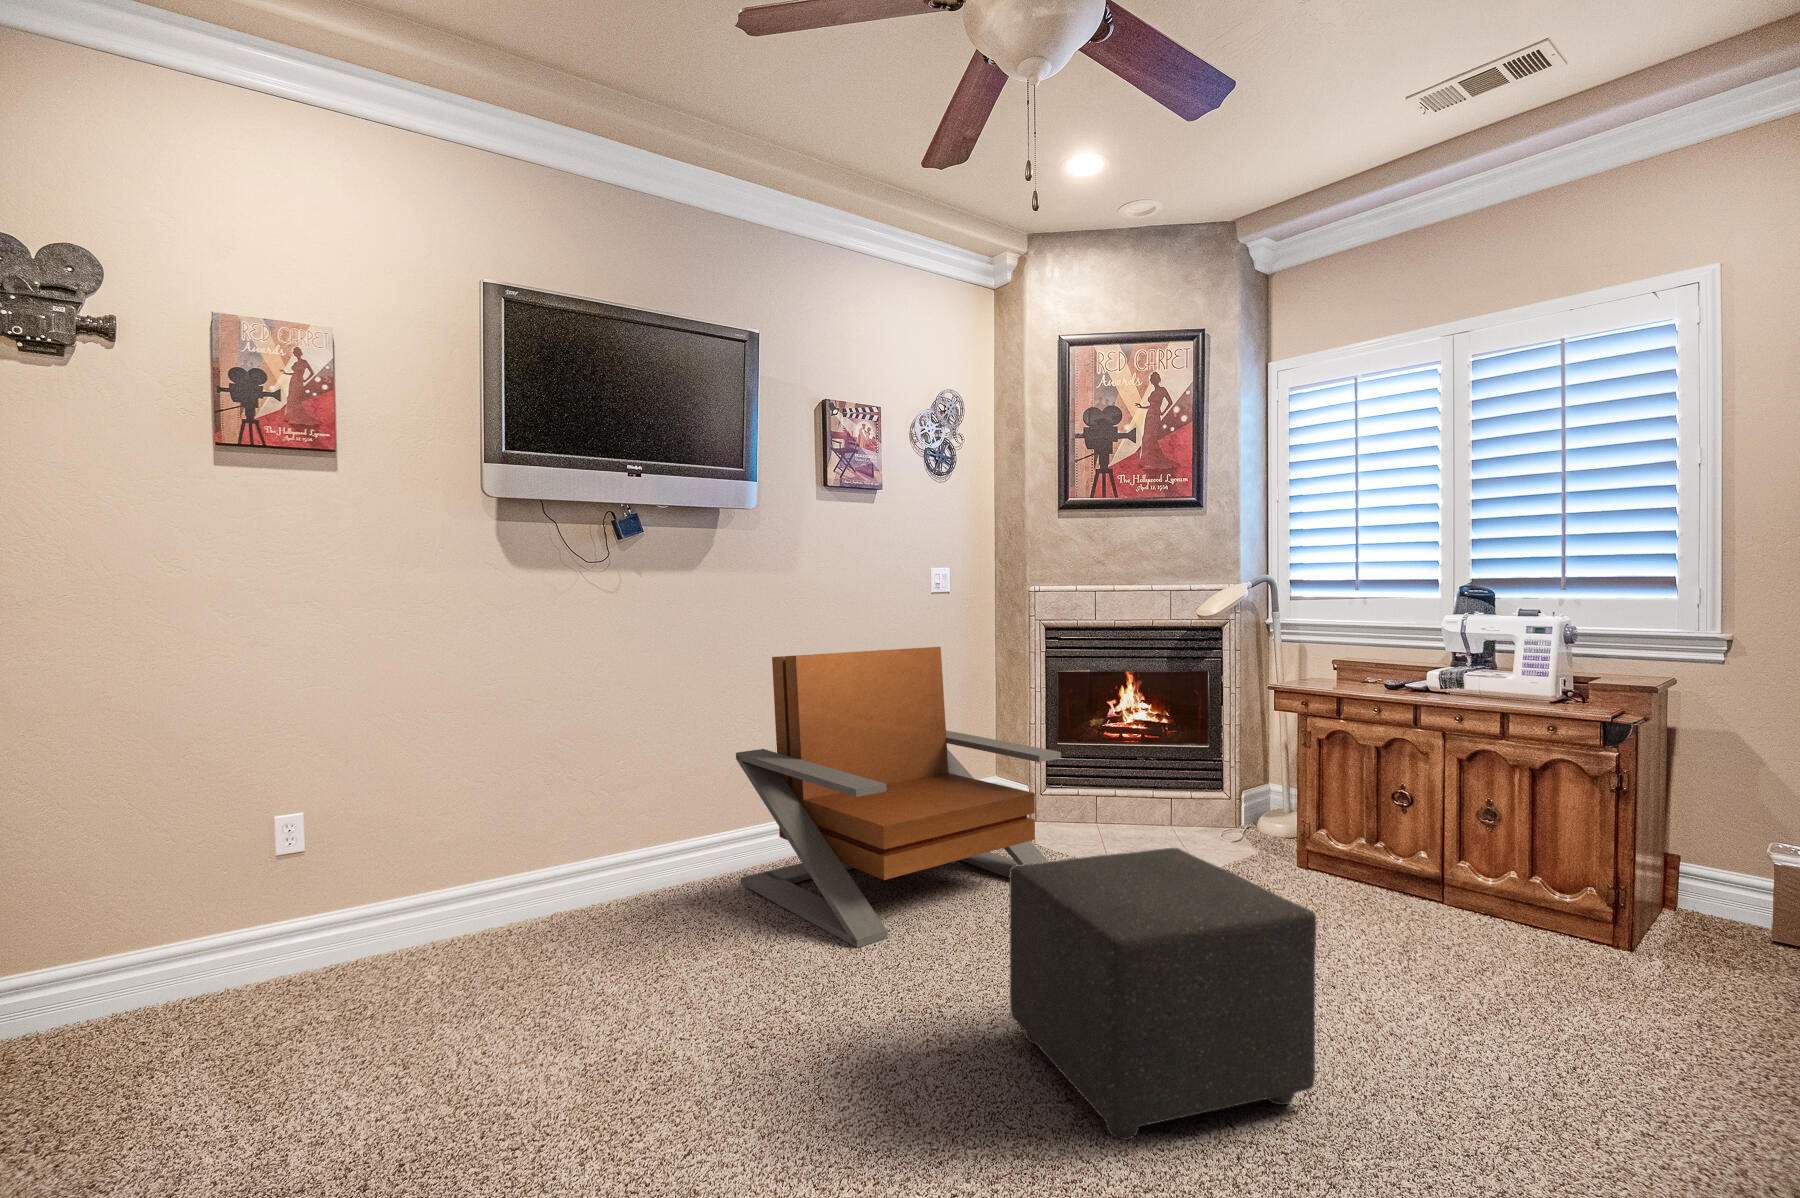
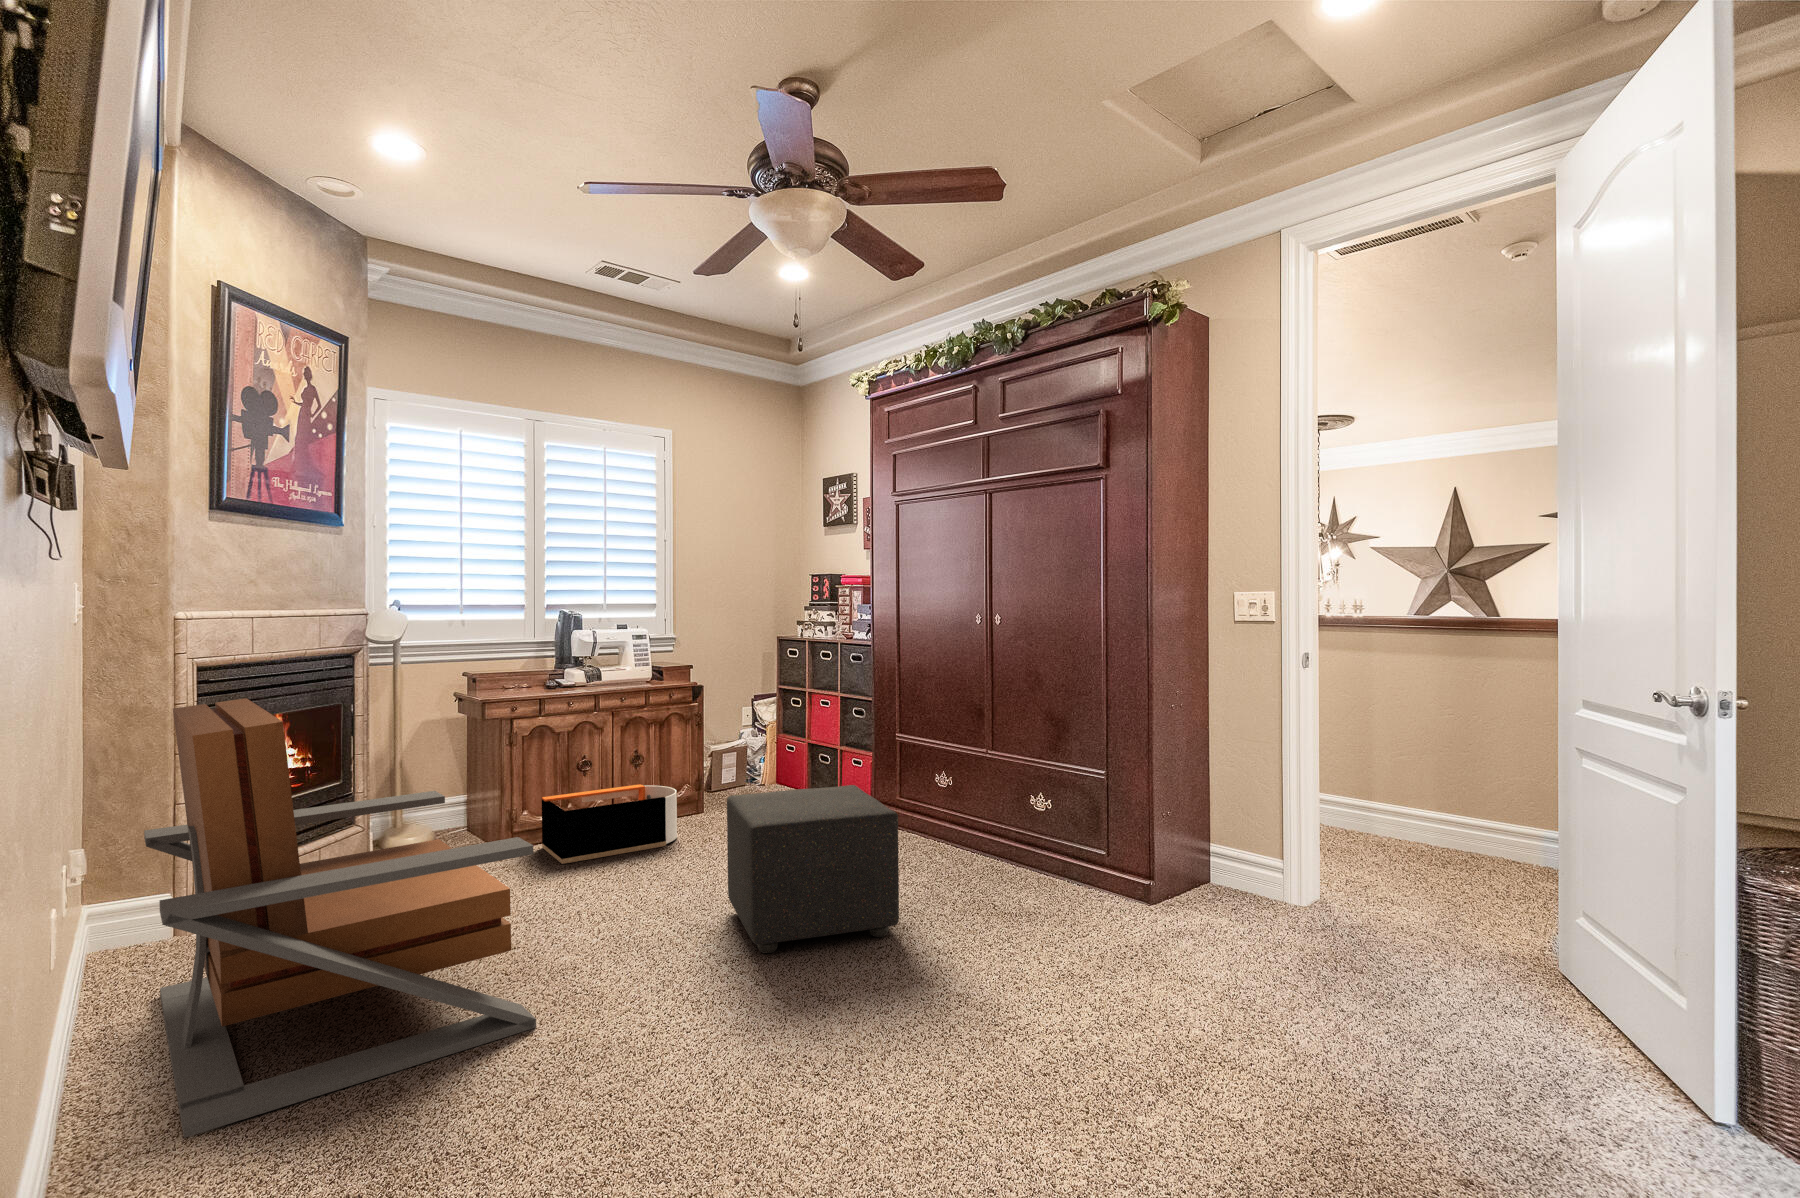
storage bin: none [1280,818,1484,940] -> present [542,784,677,864]

